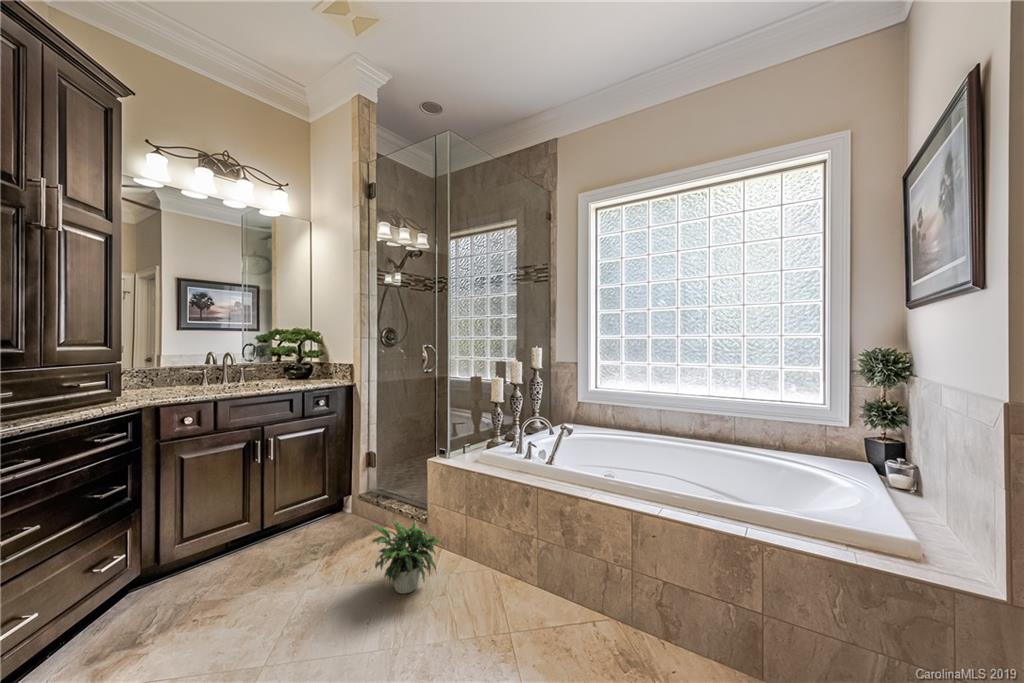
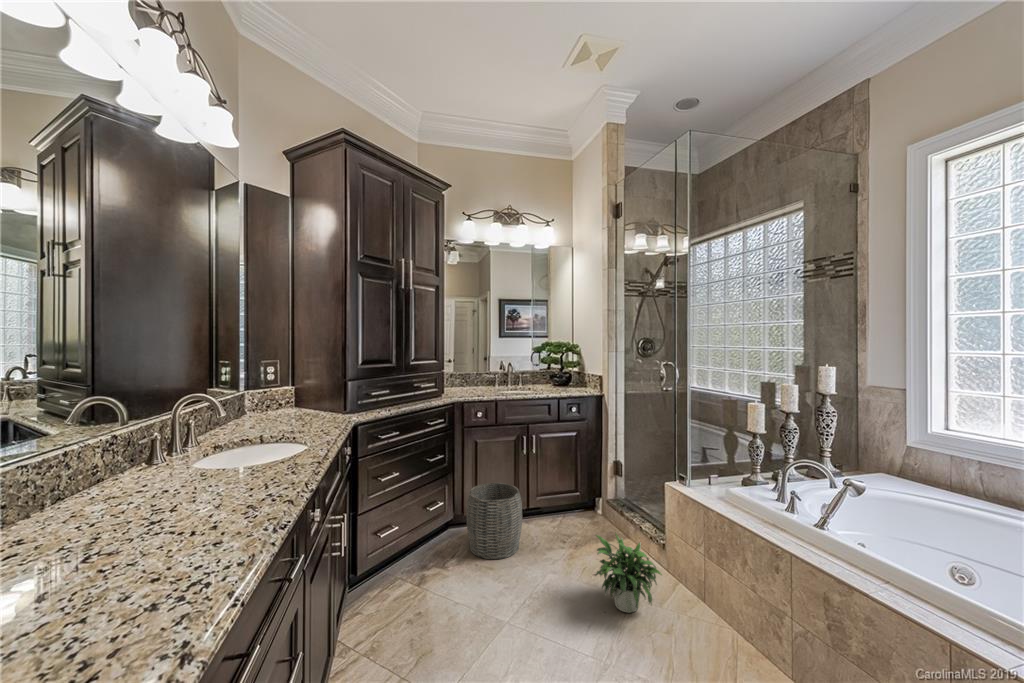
woven basket: none [176,502,265,608] -> present [467,483,522,559]

